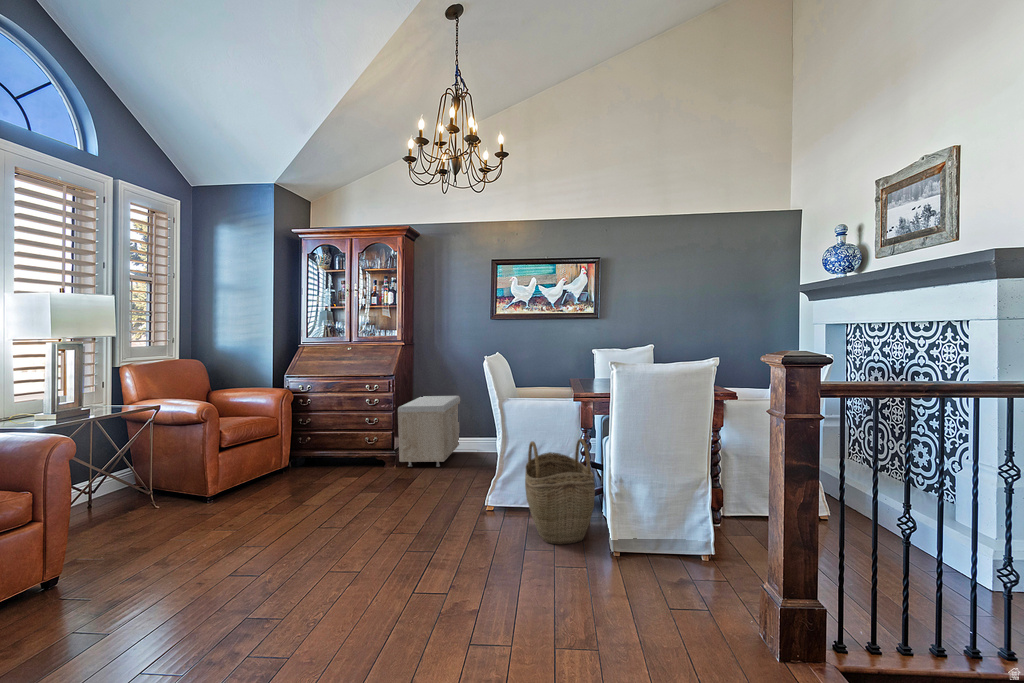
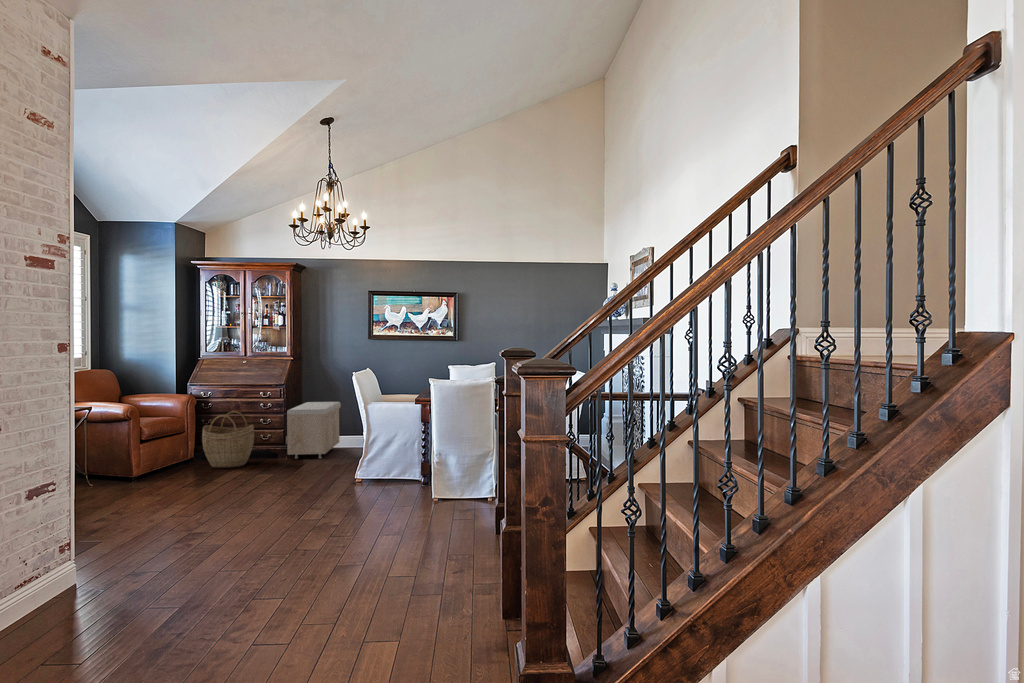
woven basket: present [525,438,595,544] -> present [202,411,254,468]

